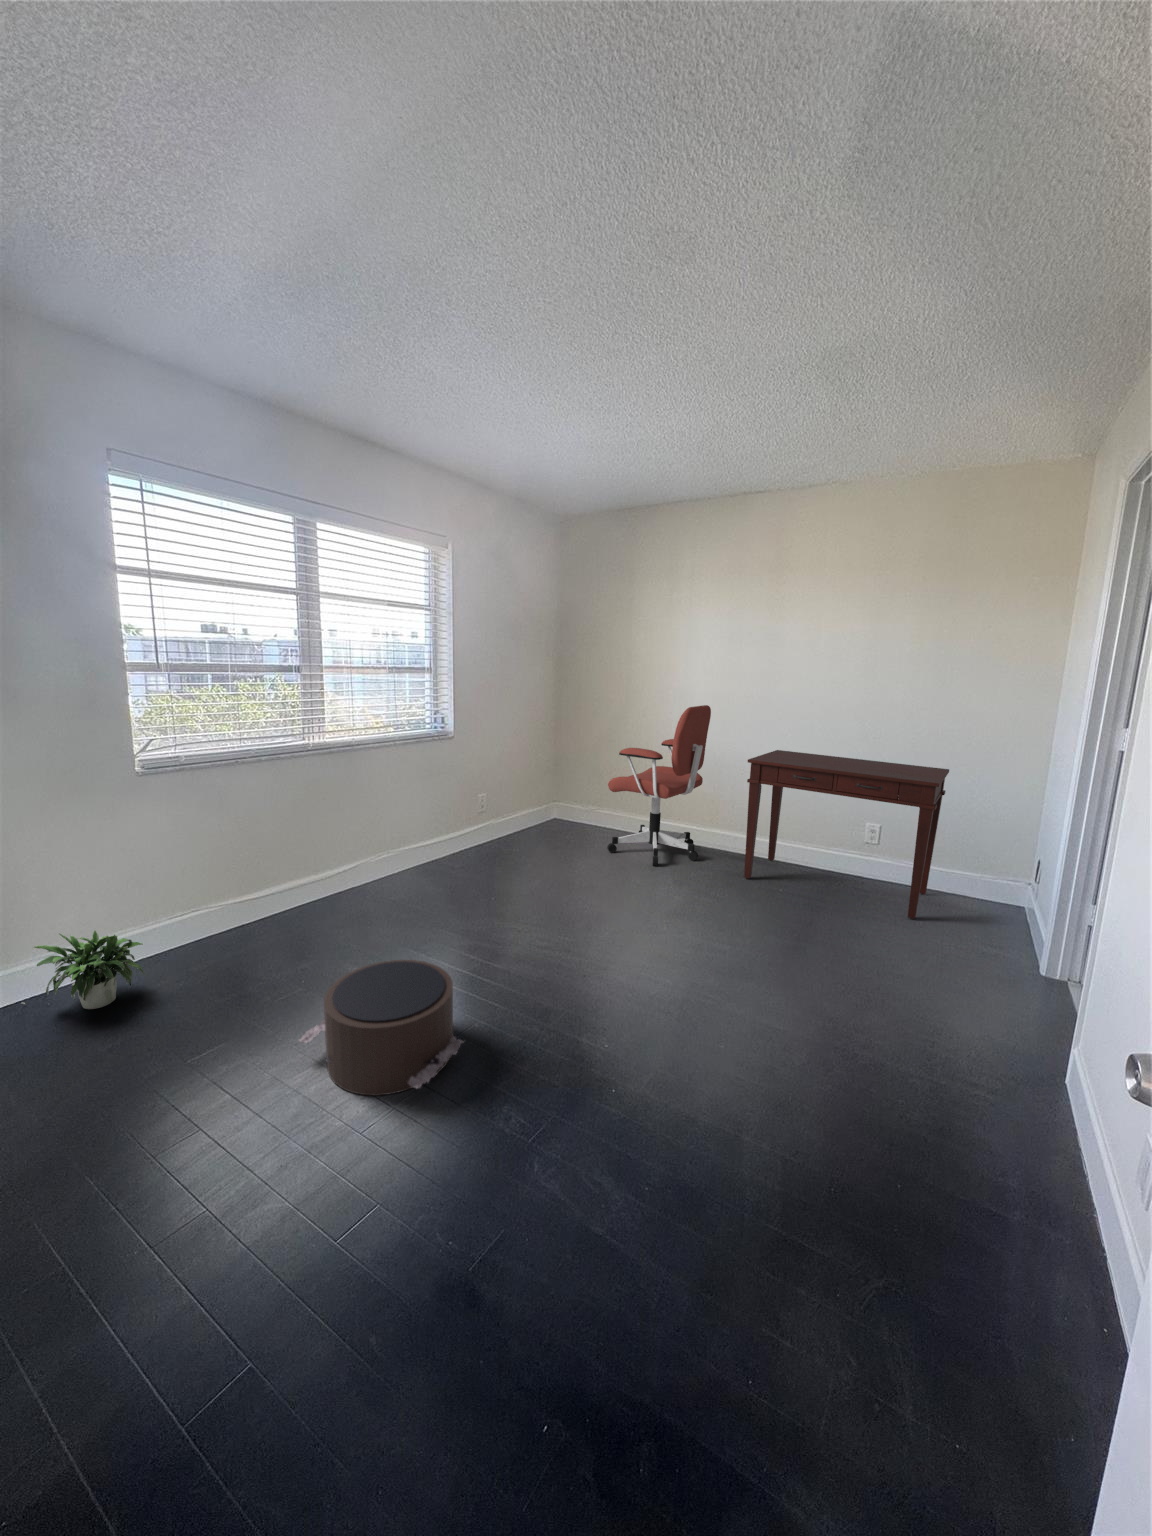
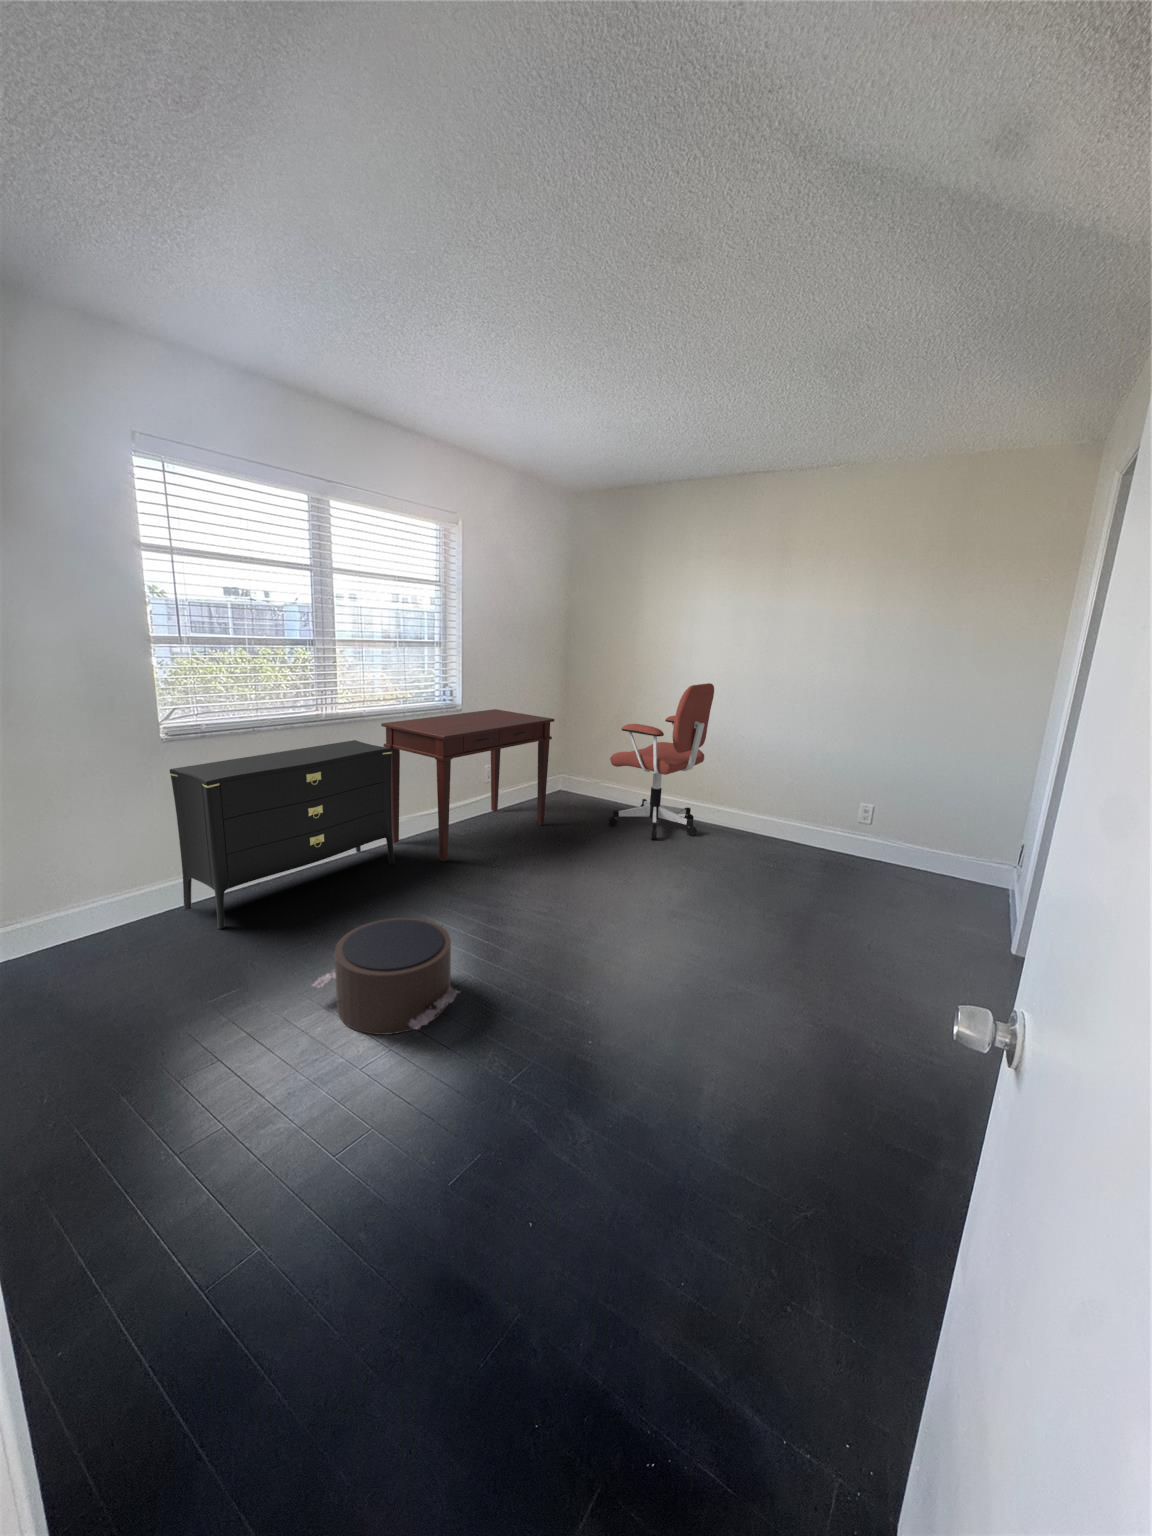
desk: present [744,750,949,919] -> present [381,709,554,861]
dresser: none [144,771,388,978] -> present [170,740,395,929]
potted plant: present [21,930,145,1009] -> none [63,882,173,953]

